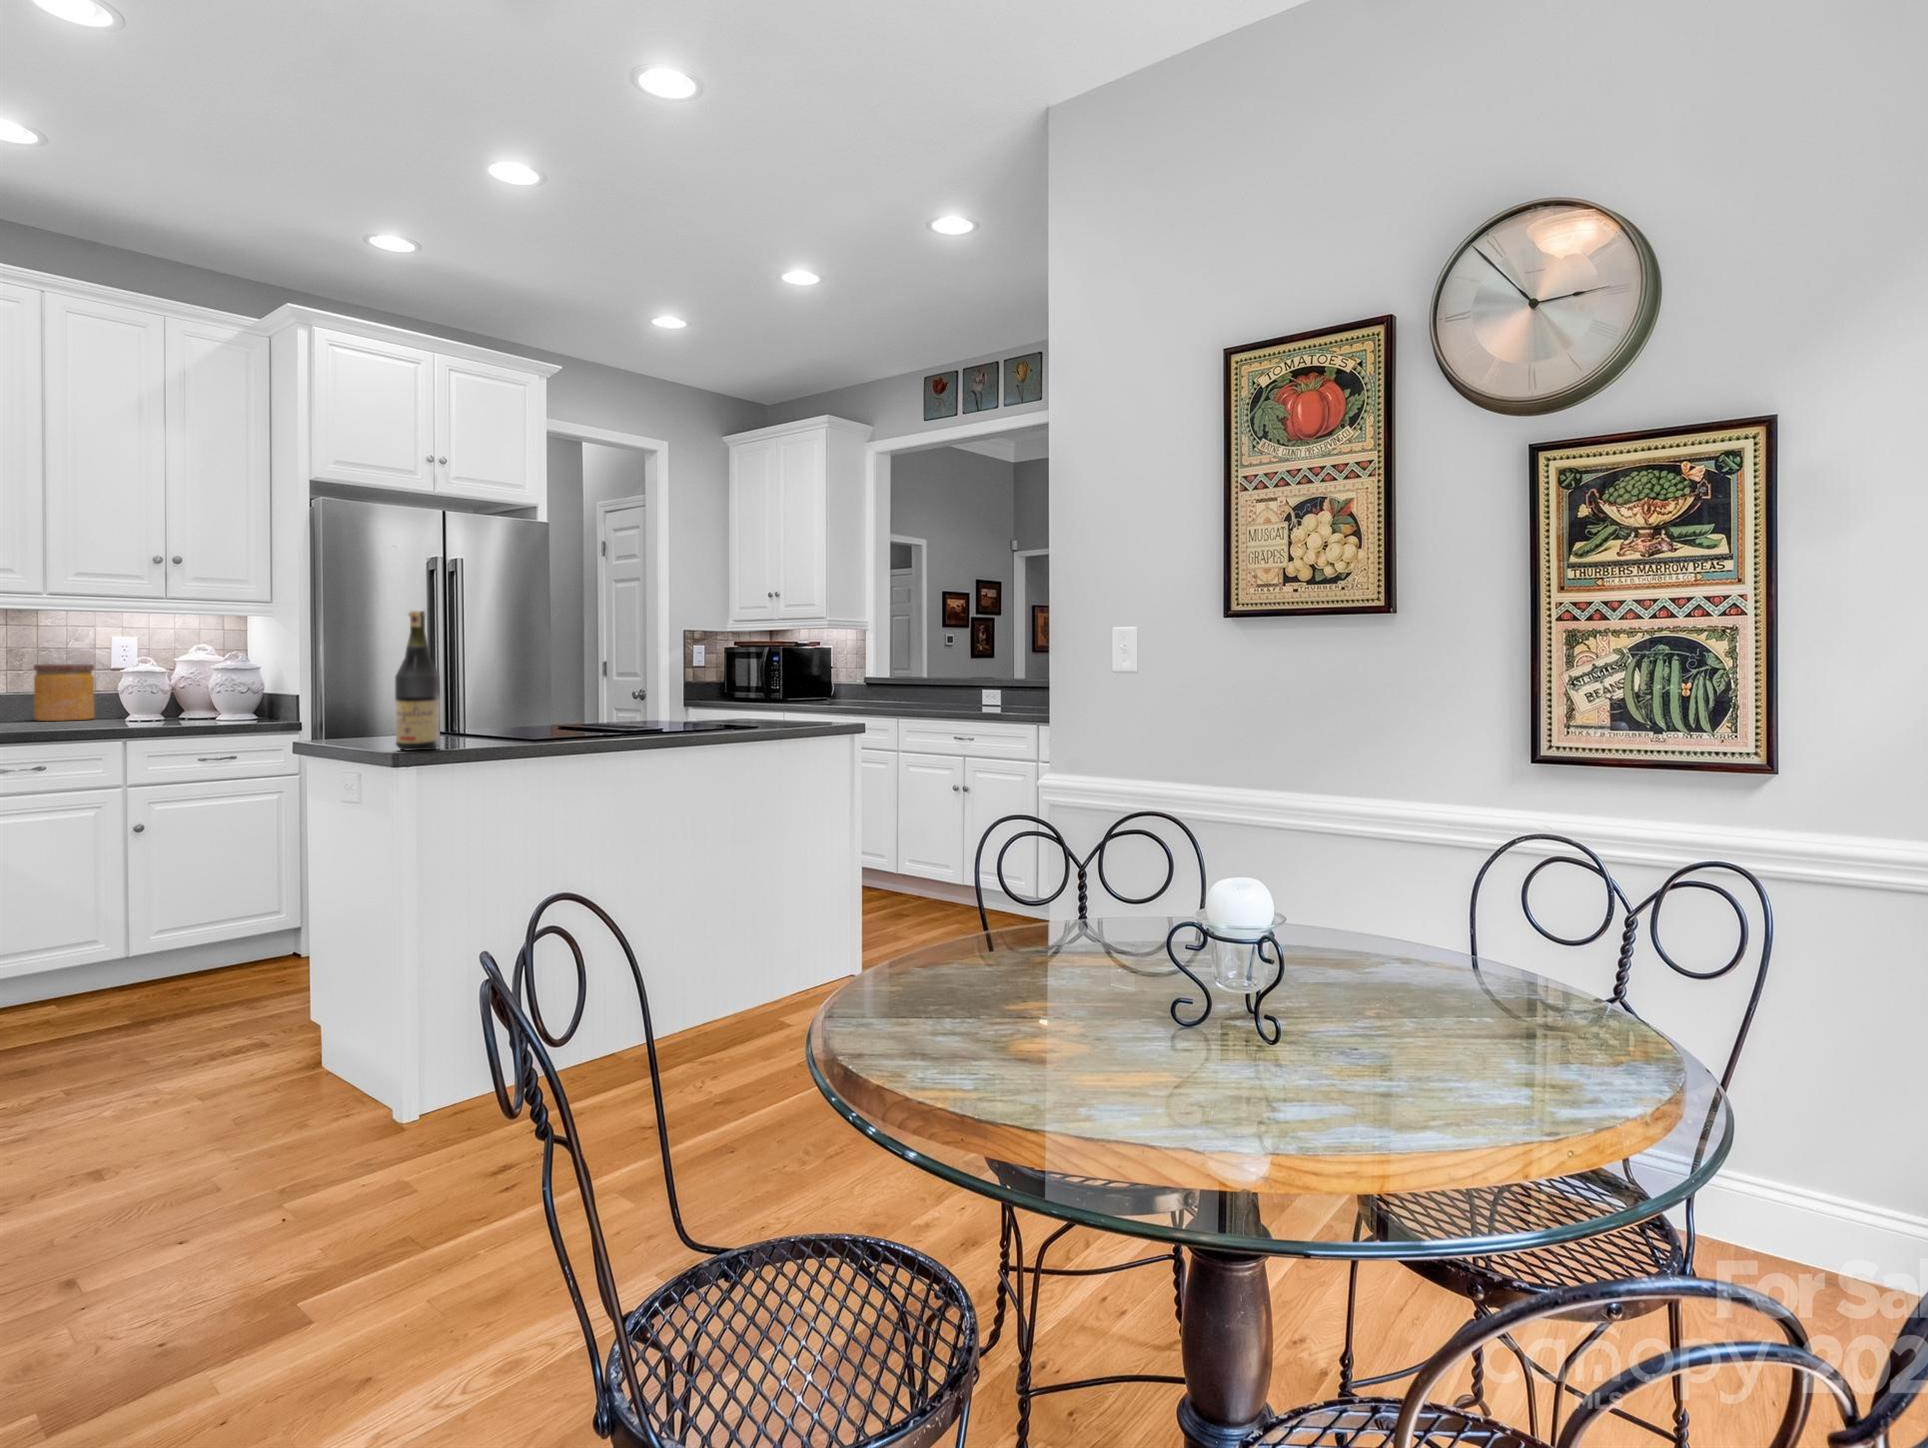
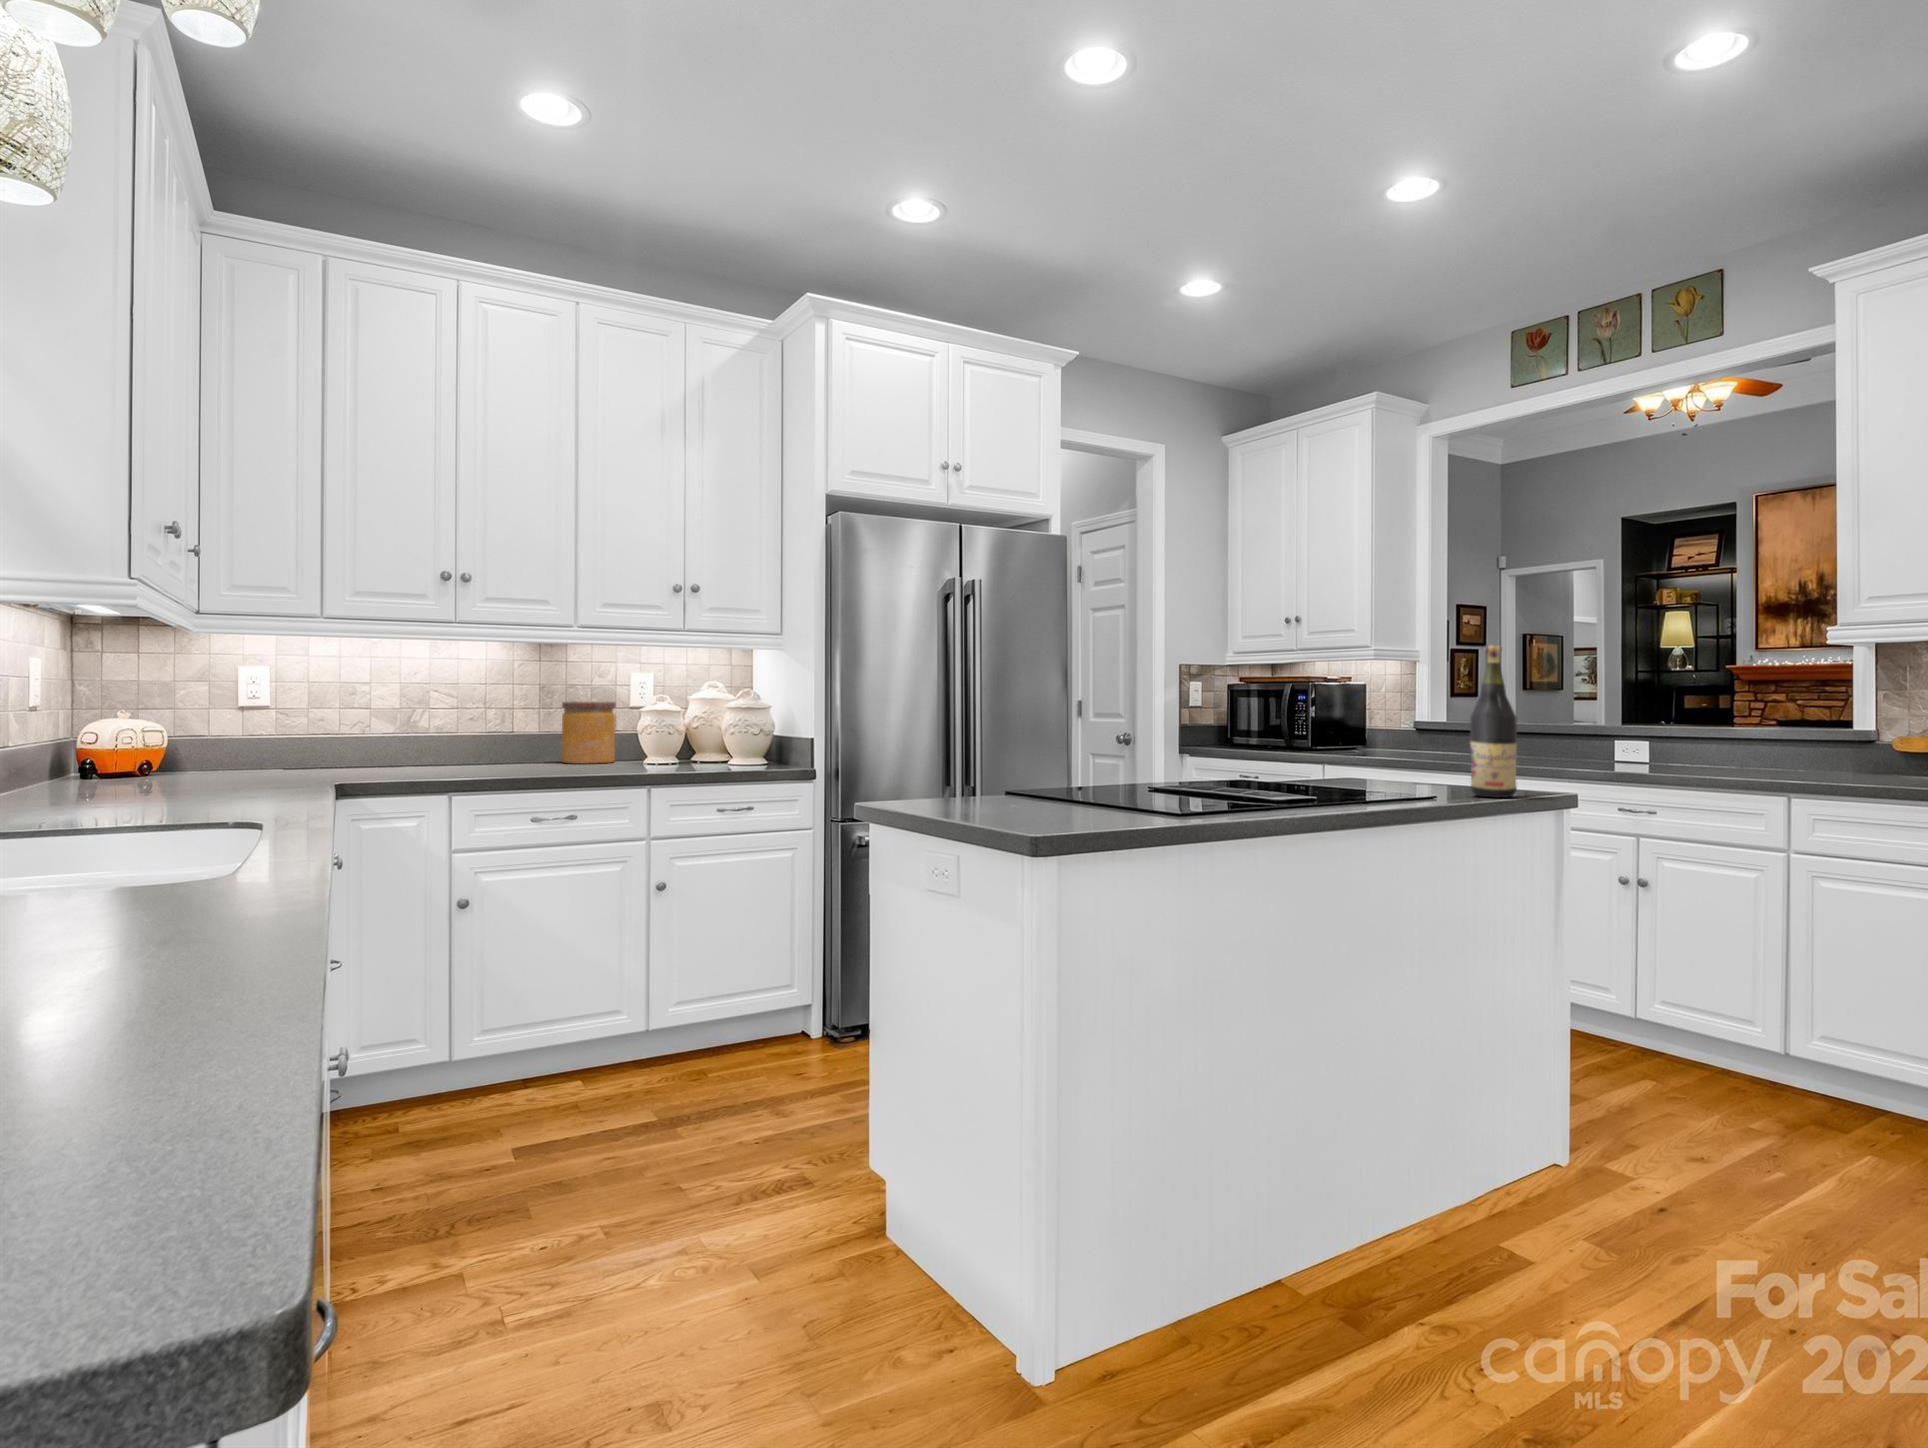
wine bottle: present [395,611,440,750] -> present [1470,645,1517,797]

